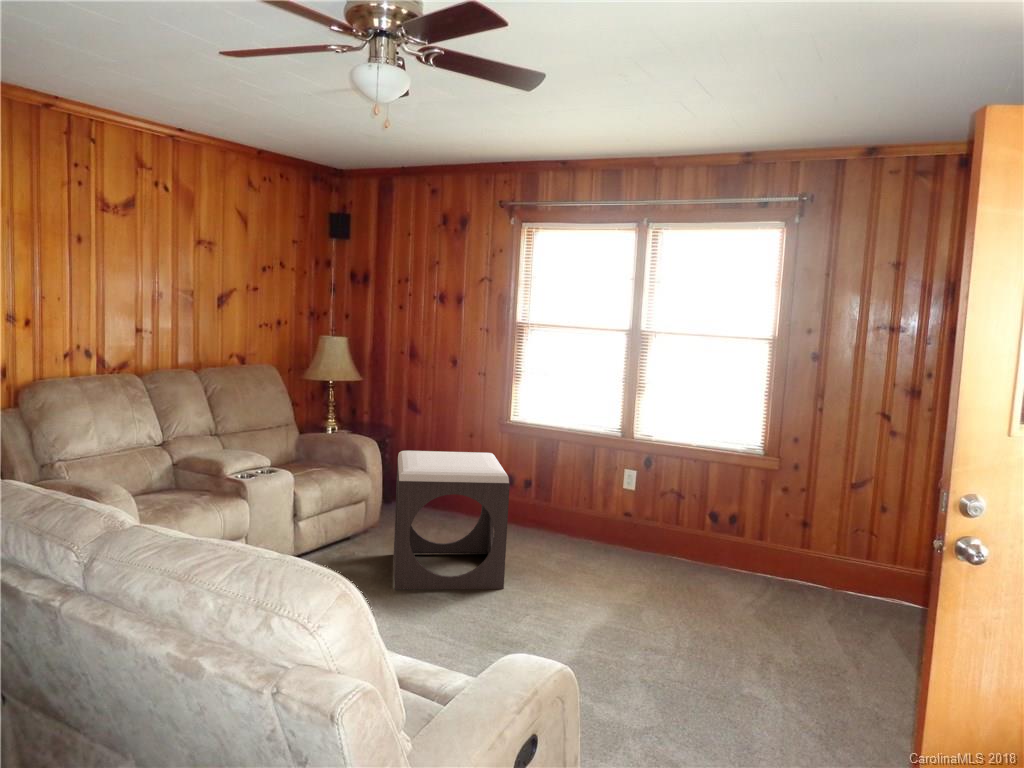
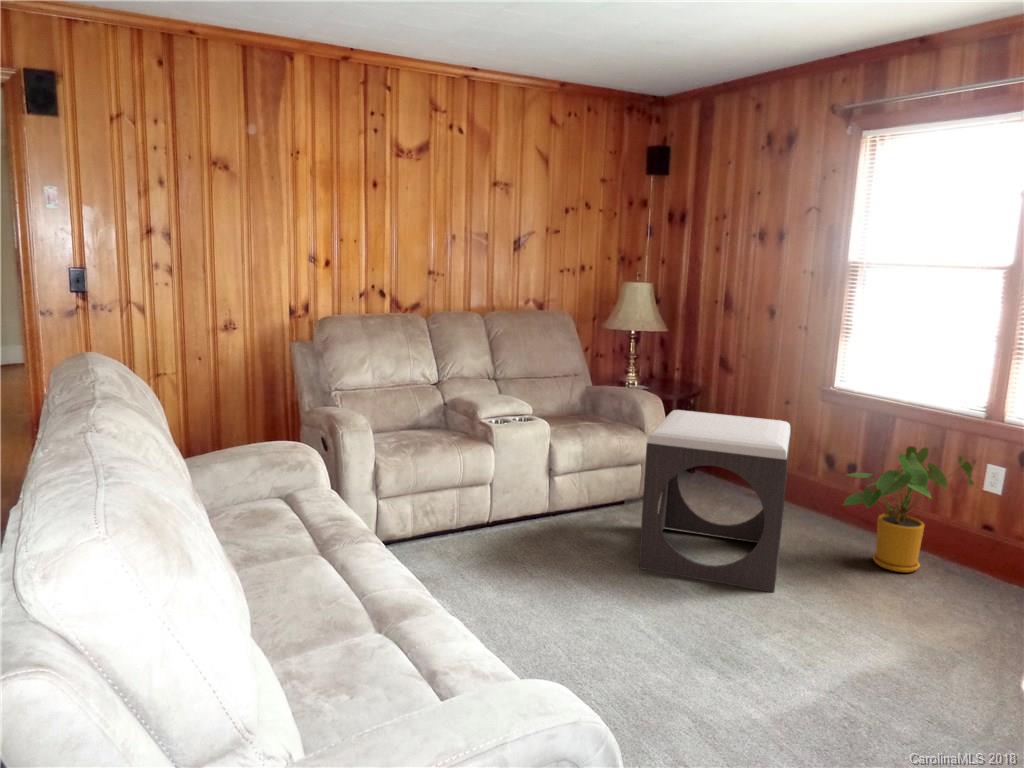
house plant: none [535,464,618,559] -> present [844,446,974,572]

